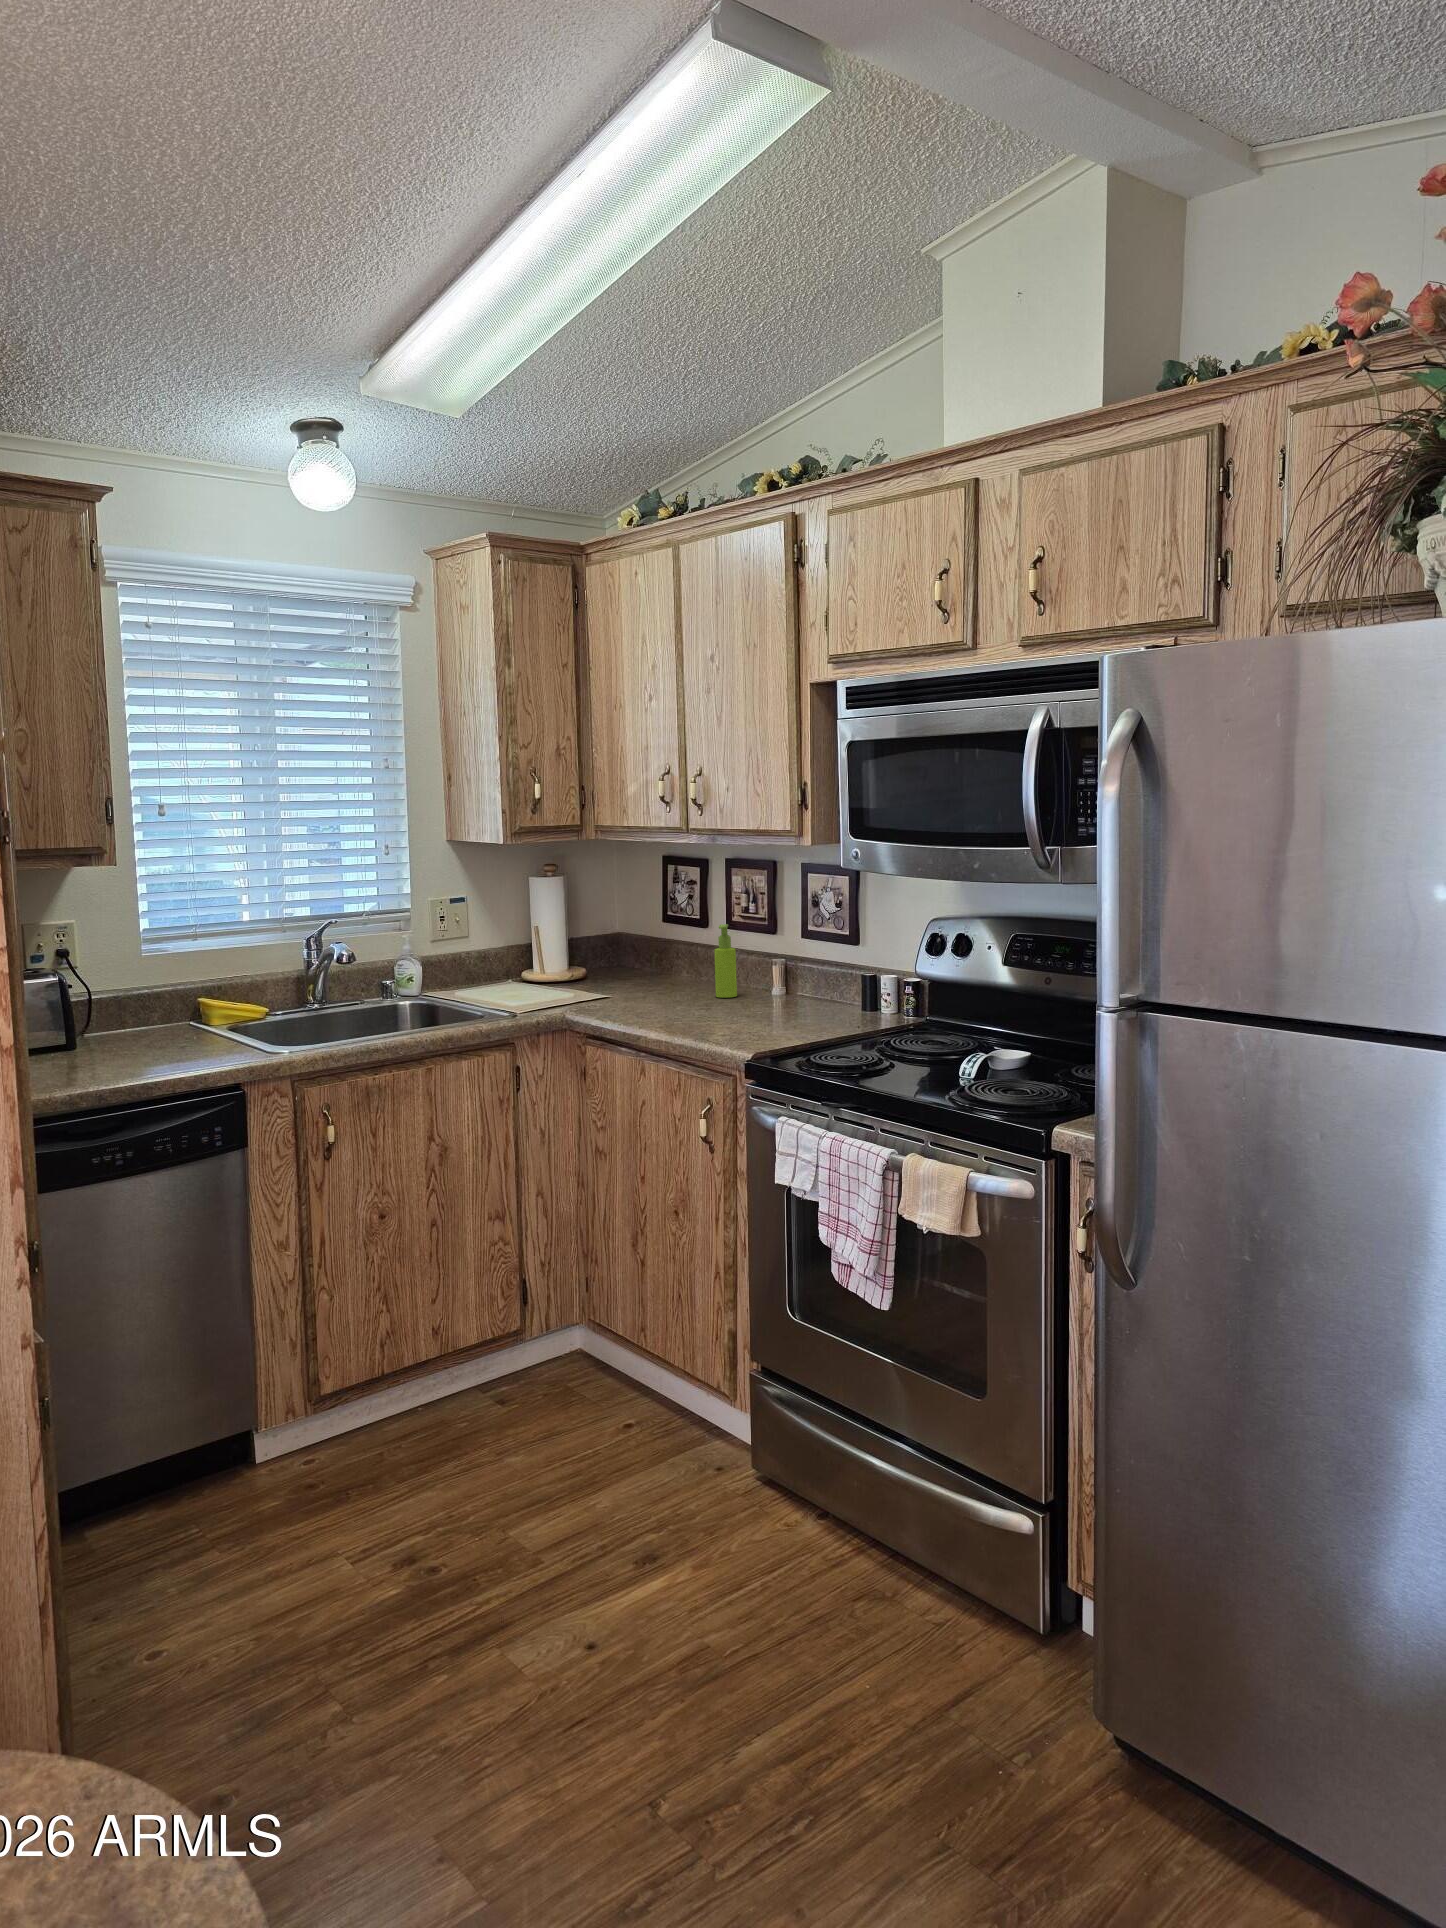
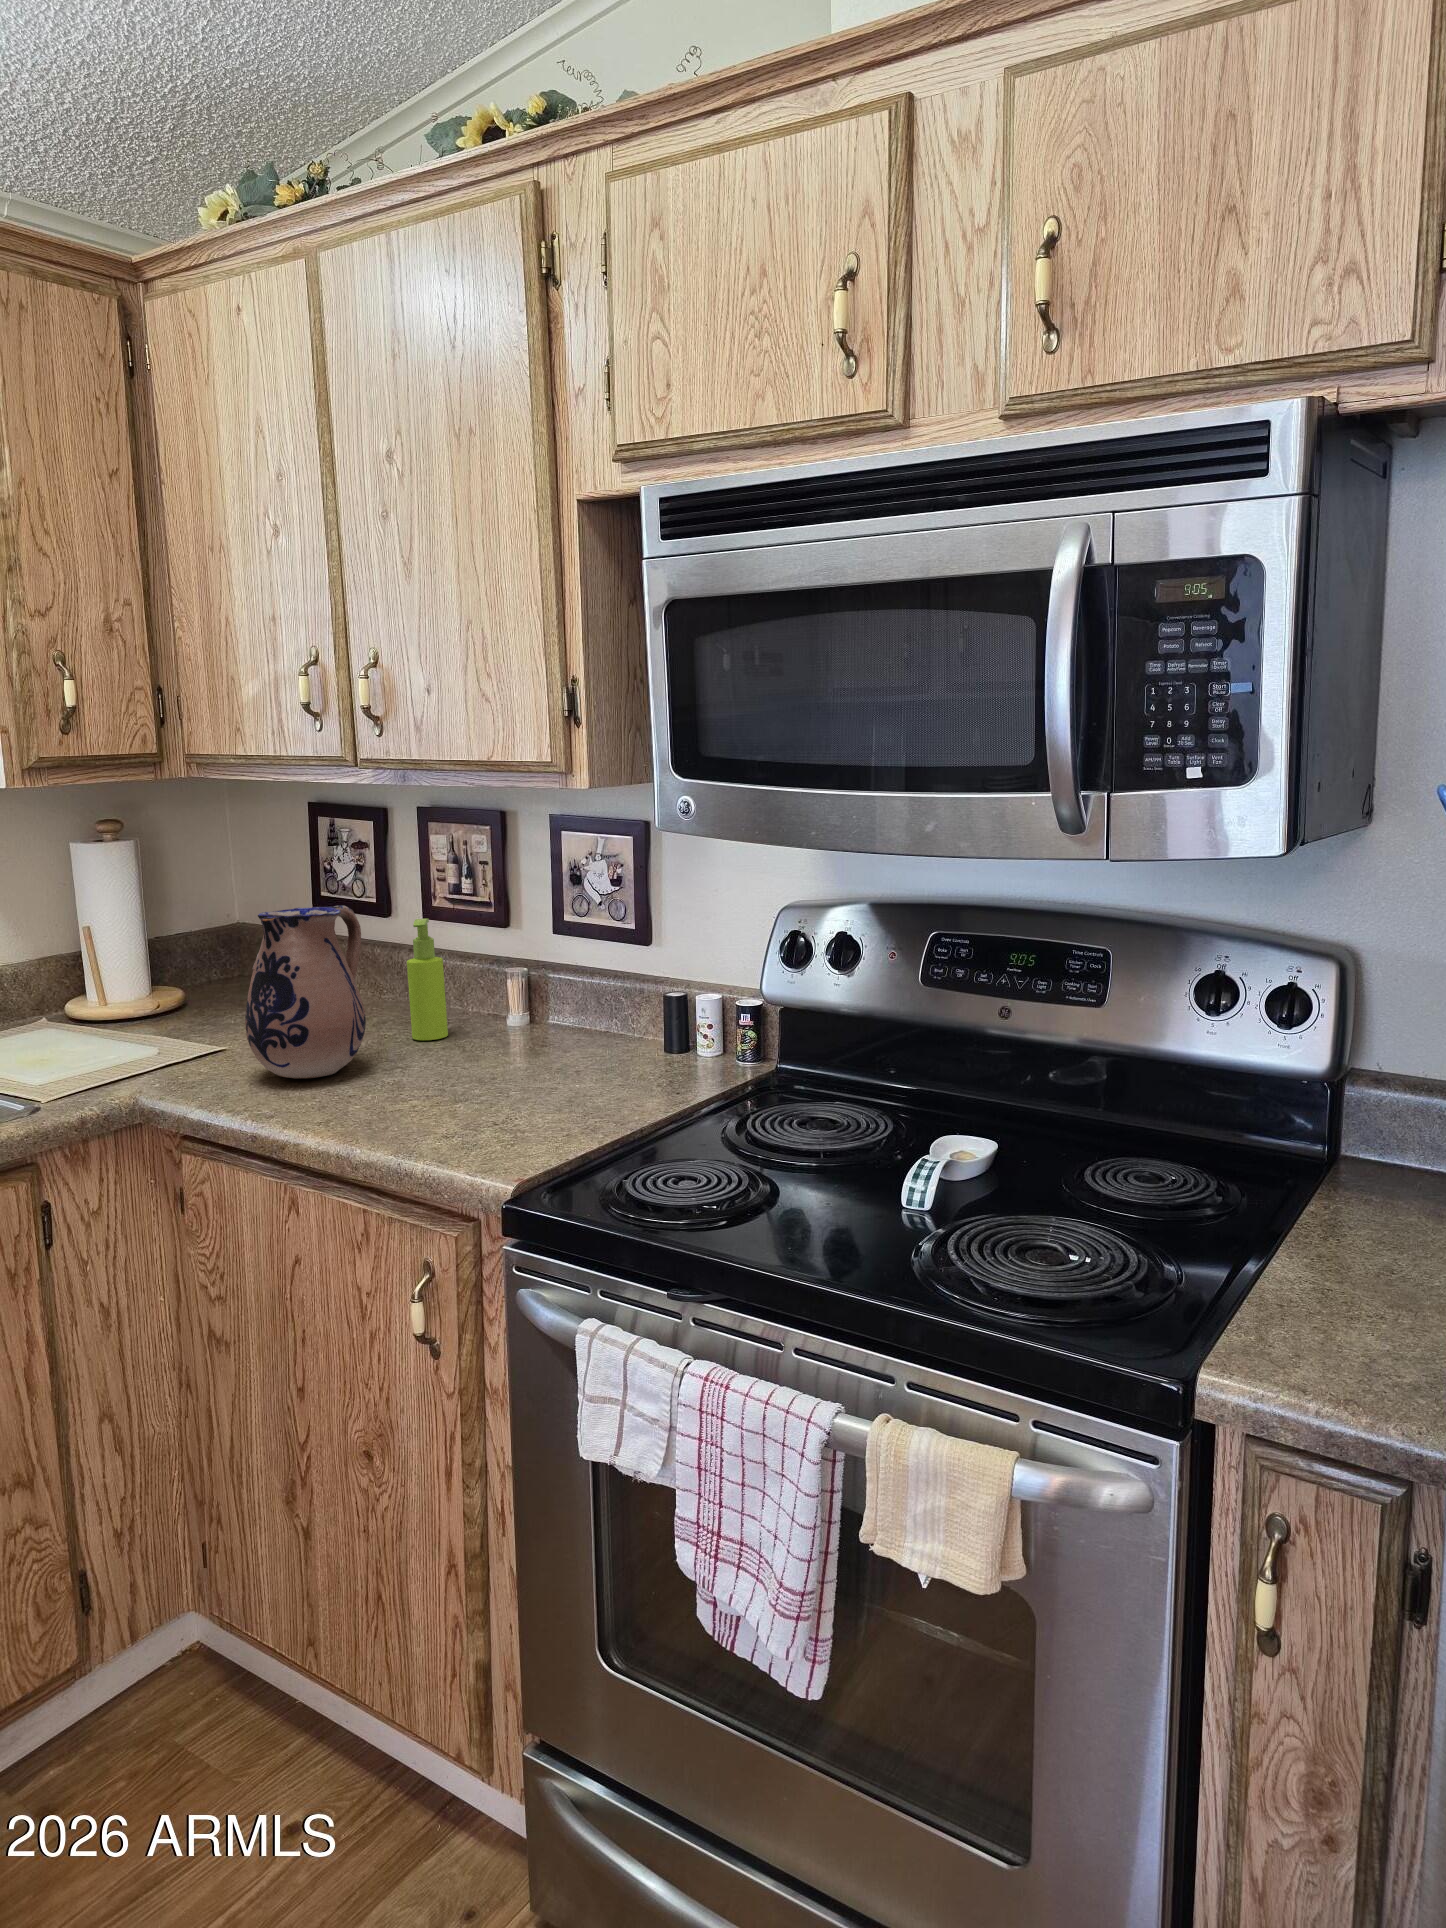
ceramic pitcher: none [622,913,688,1011] -> present [245,906,366,1079]

